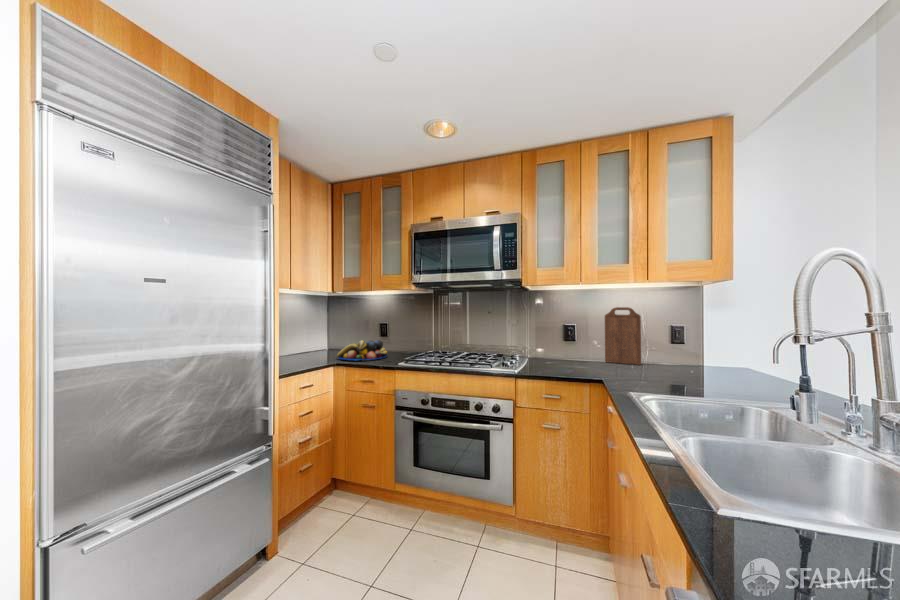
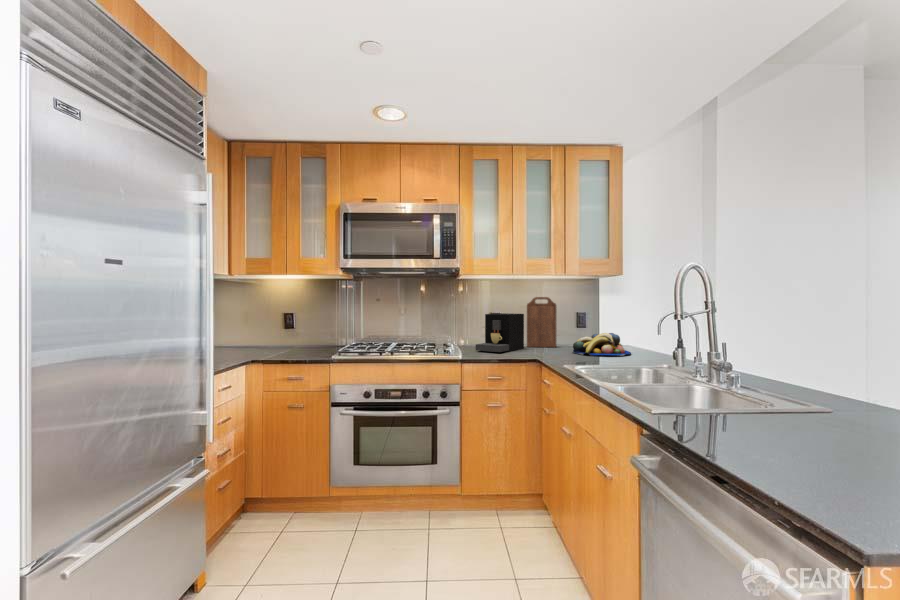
coffee maker: none [539,325,600,369] -> present [476,313,524,352]
fruit bowl: present [337,340,388,361] -> present [573,333,631,356]

